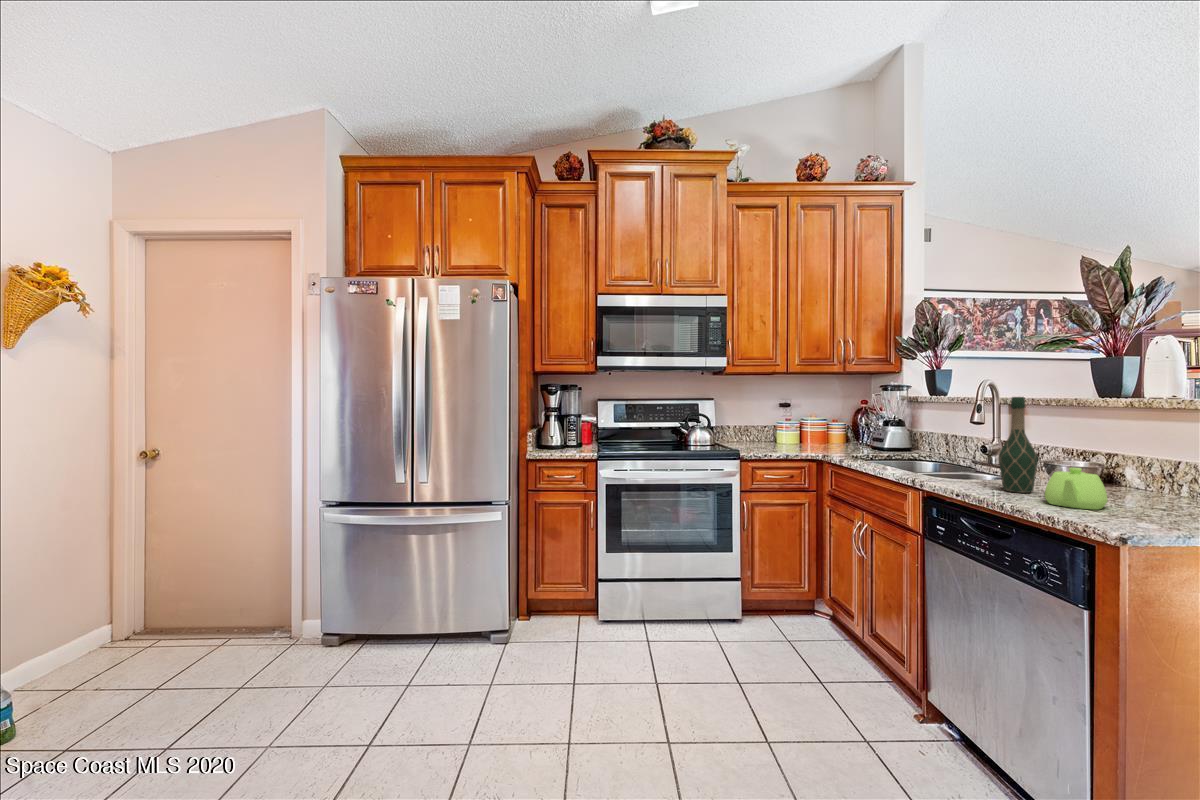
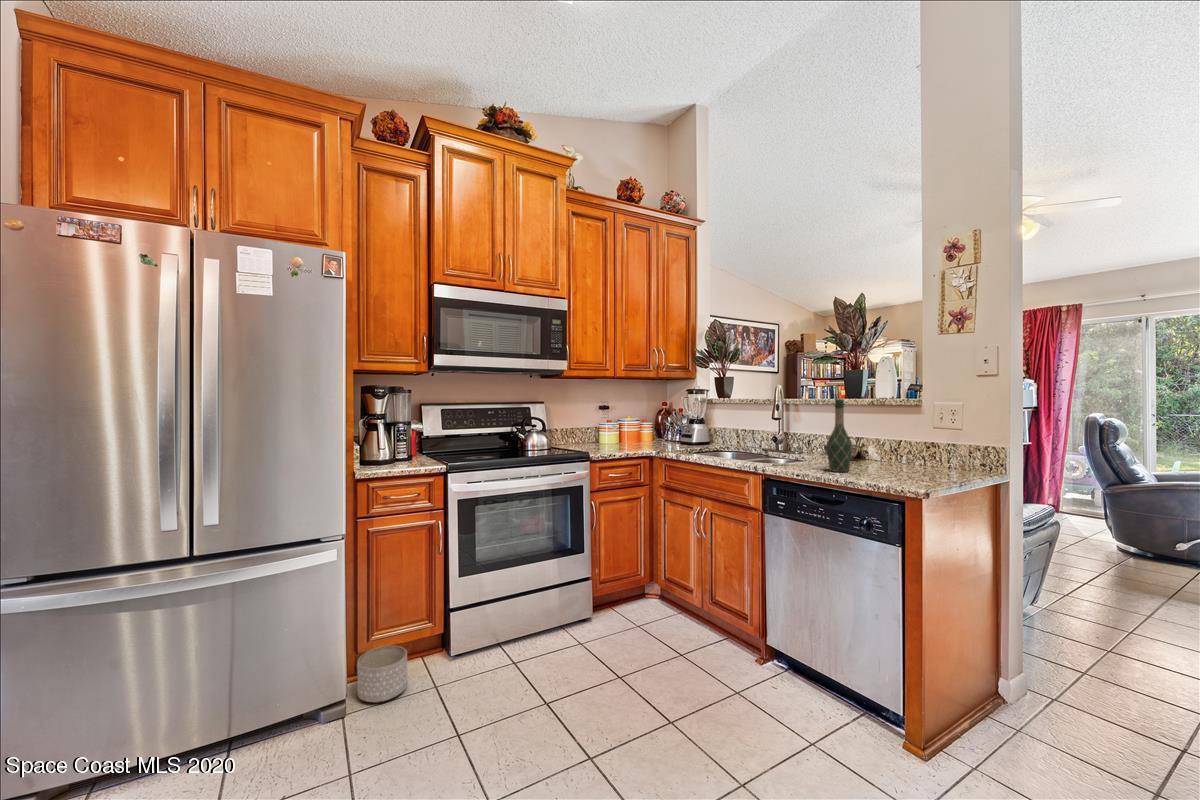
teapot: present [1045,468,1107,510] -> none [871,451,910,480]
planter: none [519,598,557,641] -> present [357,646,407,703]

